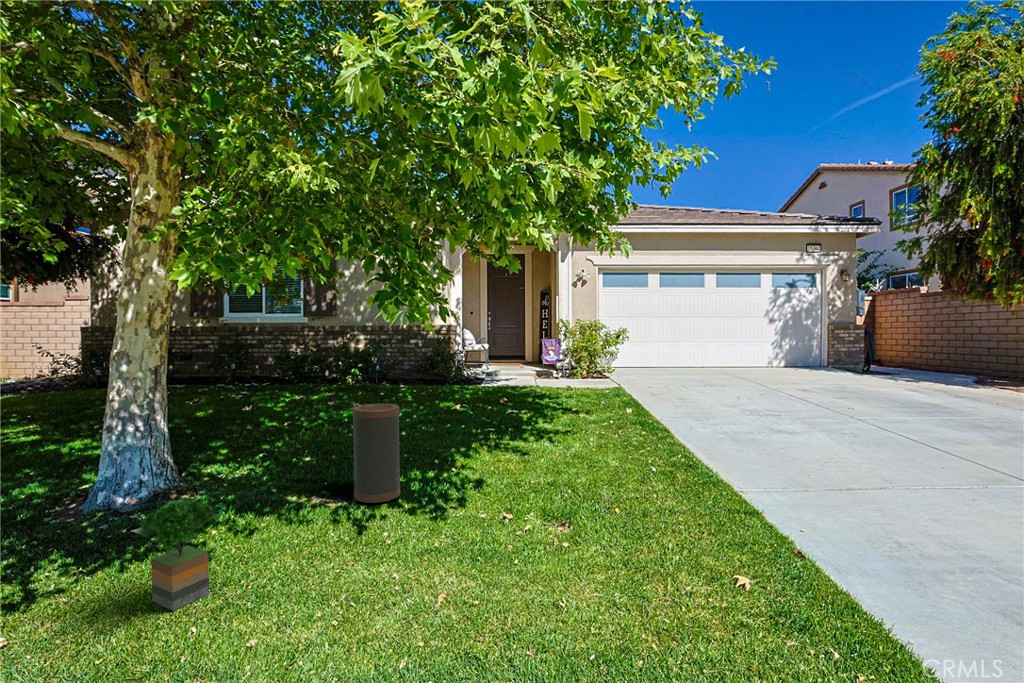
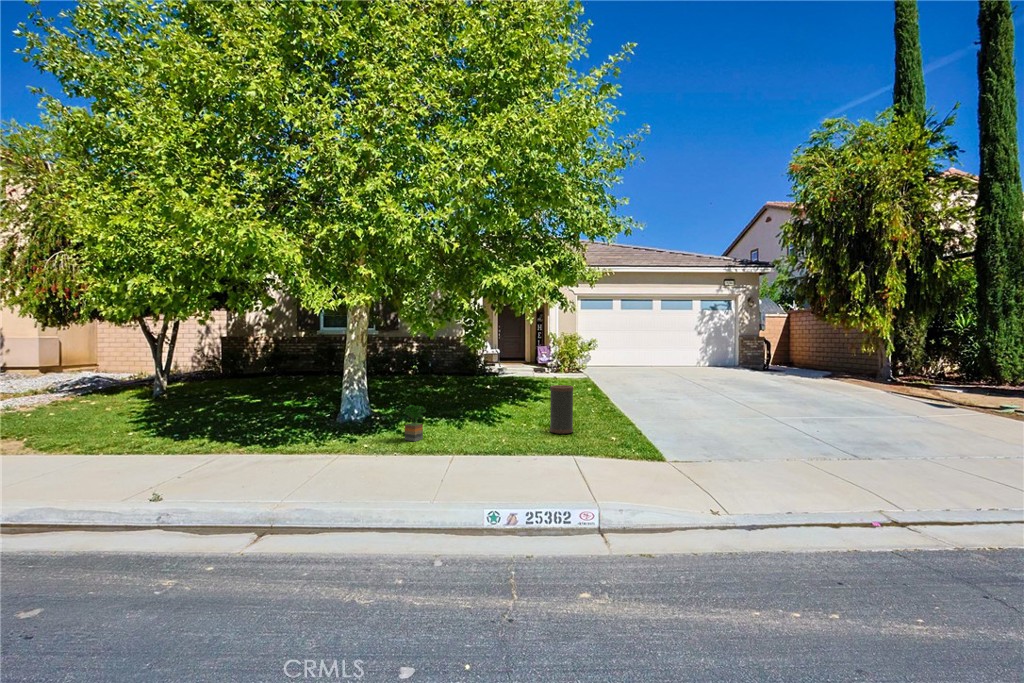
trash can: present [353,404,400,503] -> present [550,385,573,434]

